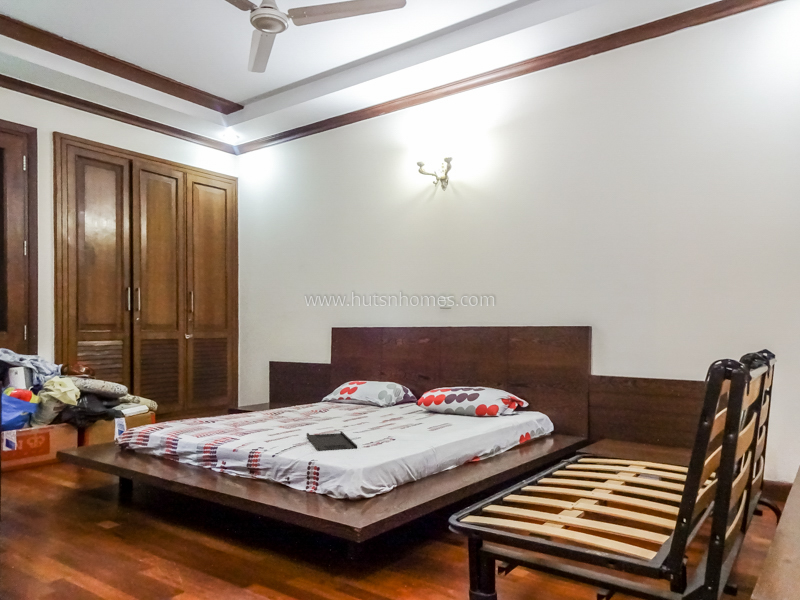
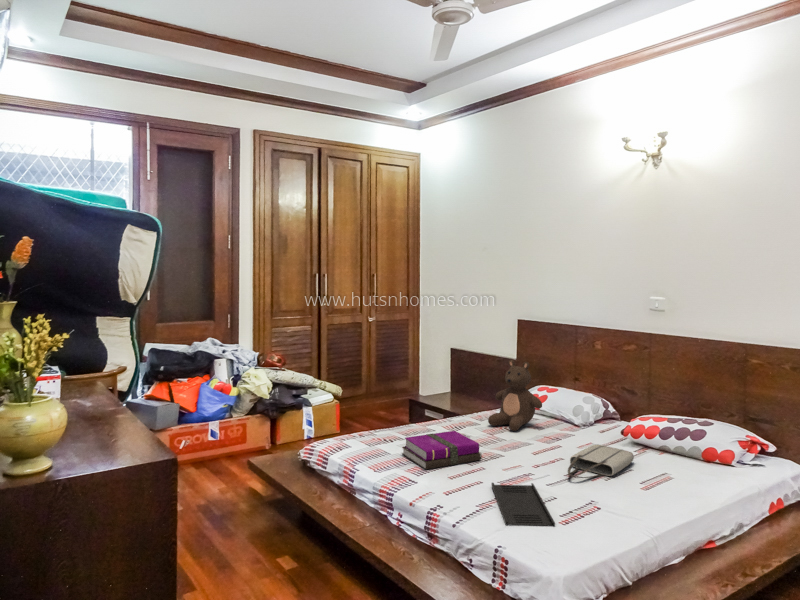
teddy bear: none [305,351,352,412] -> present [488,360,542,431]
notebook: none [224,407,298,433] -> present [402,431,482,470]
tote bag: none [370,410,424,427] -> present [568,445,634,478]

